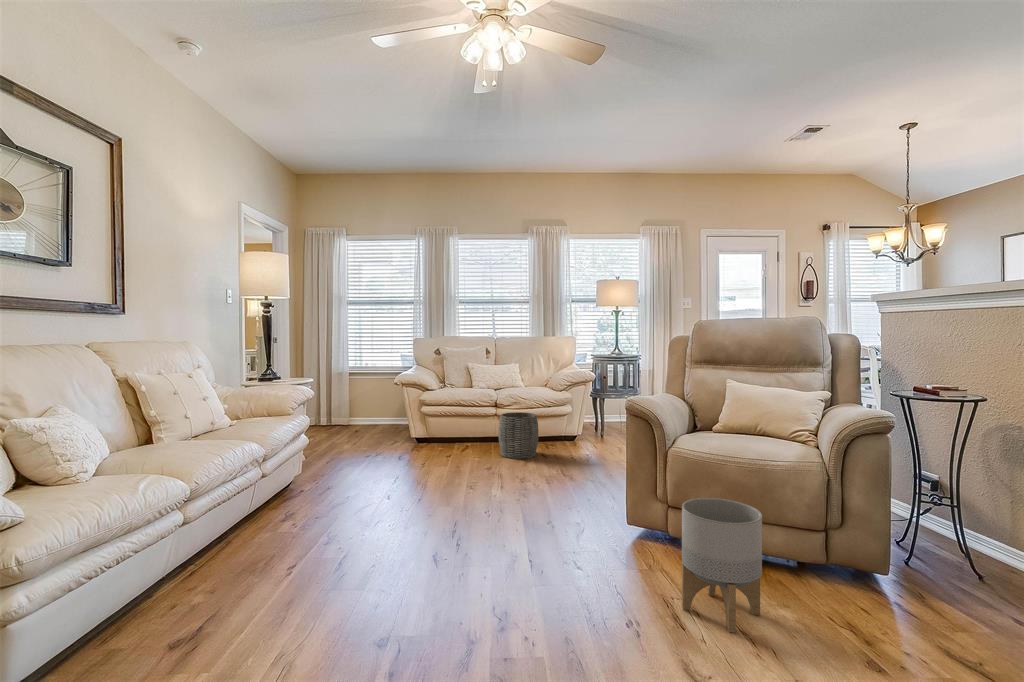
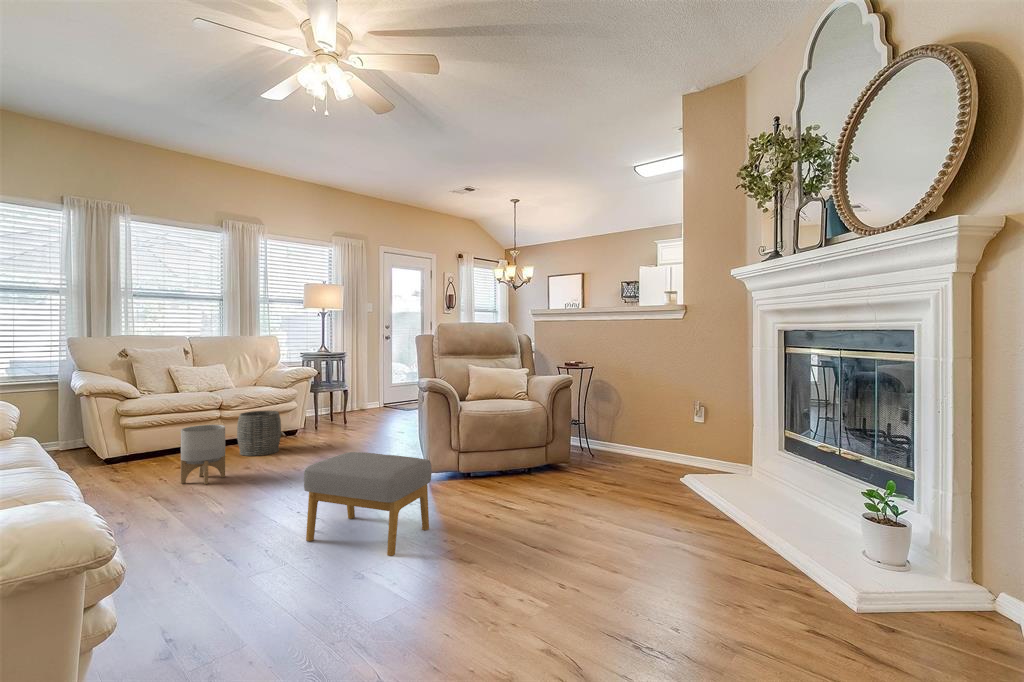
footstool: none [396,477,527,636] -> present [304,452,431,556]
planter: present [682,498,762,633] -> present [181,425,225,485]

